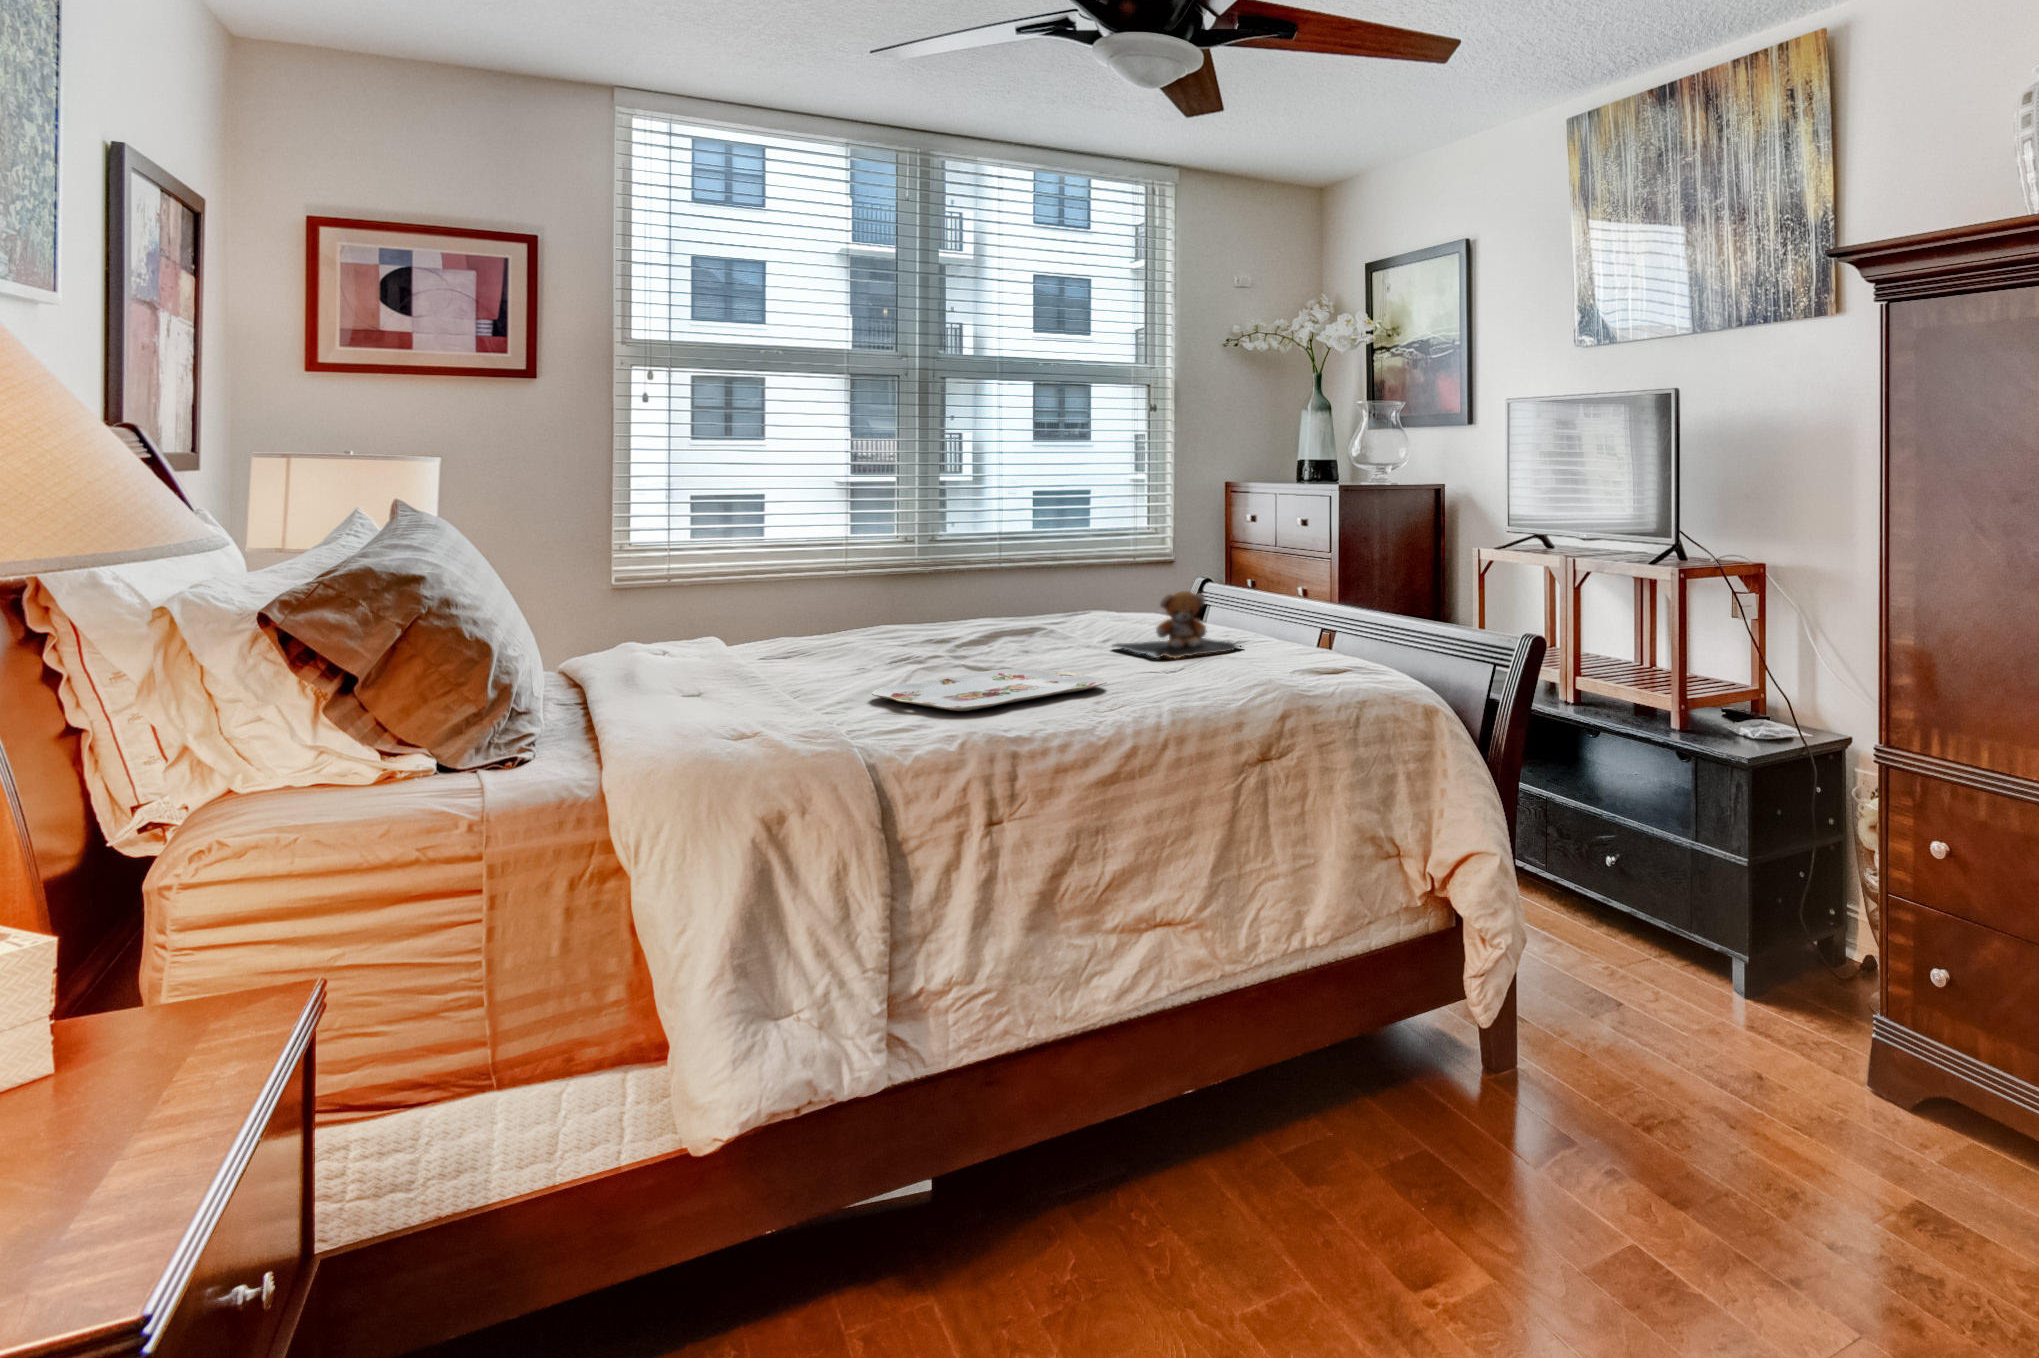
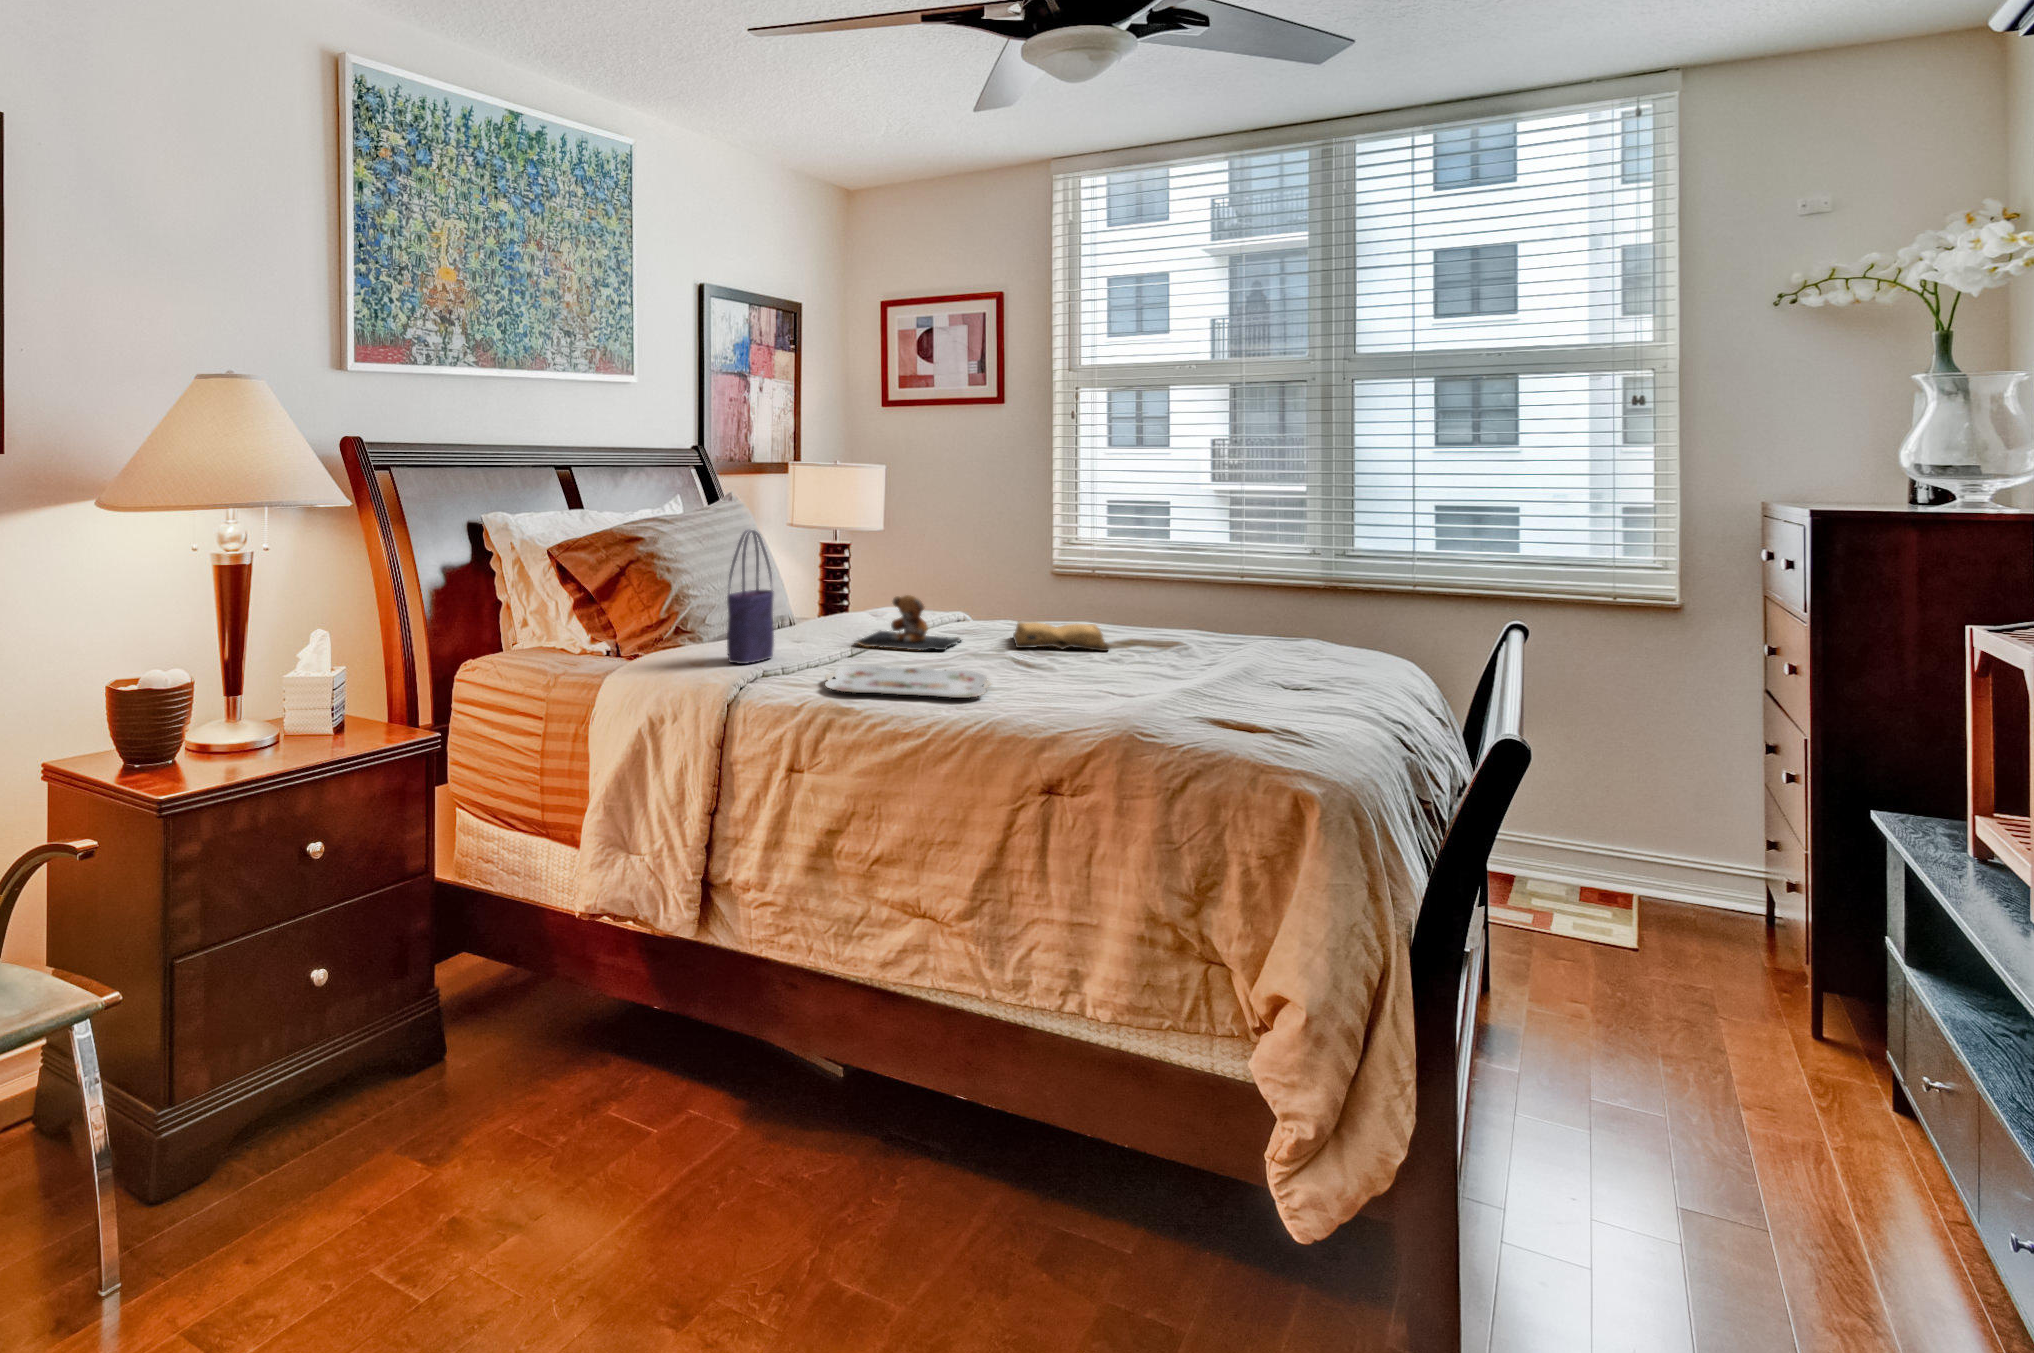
tote bag: none [673,515,724,721] -> present [727,530,774,664]
teddy bear: present [1113,591,1239,658] -> present [854,595,961,651]
diary: none [875,616,1012,651] -> present [1013,622,1109,651]

